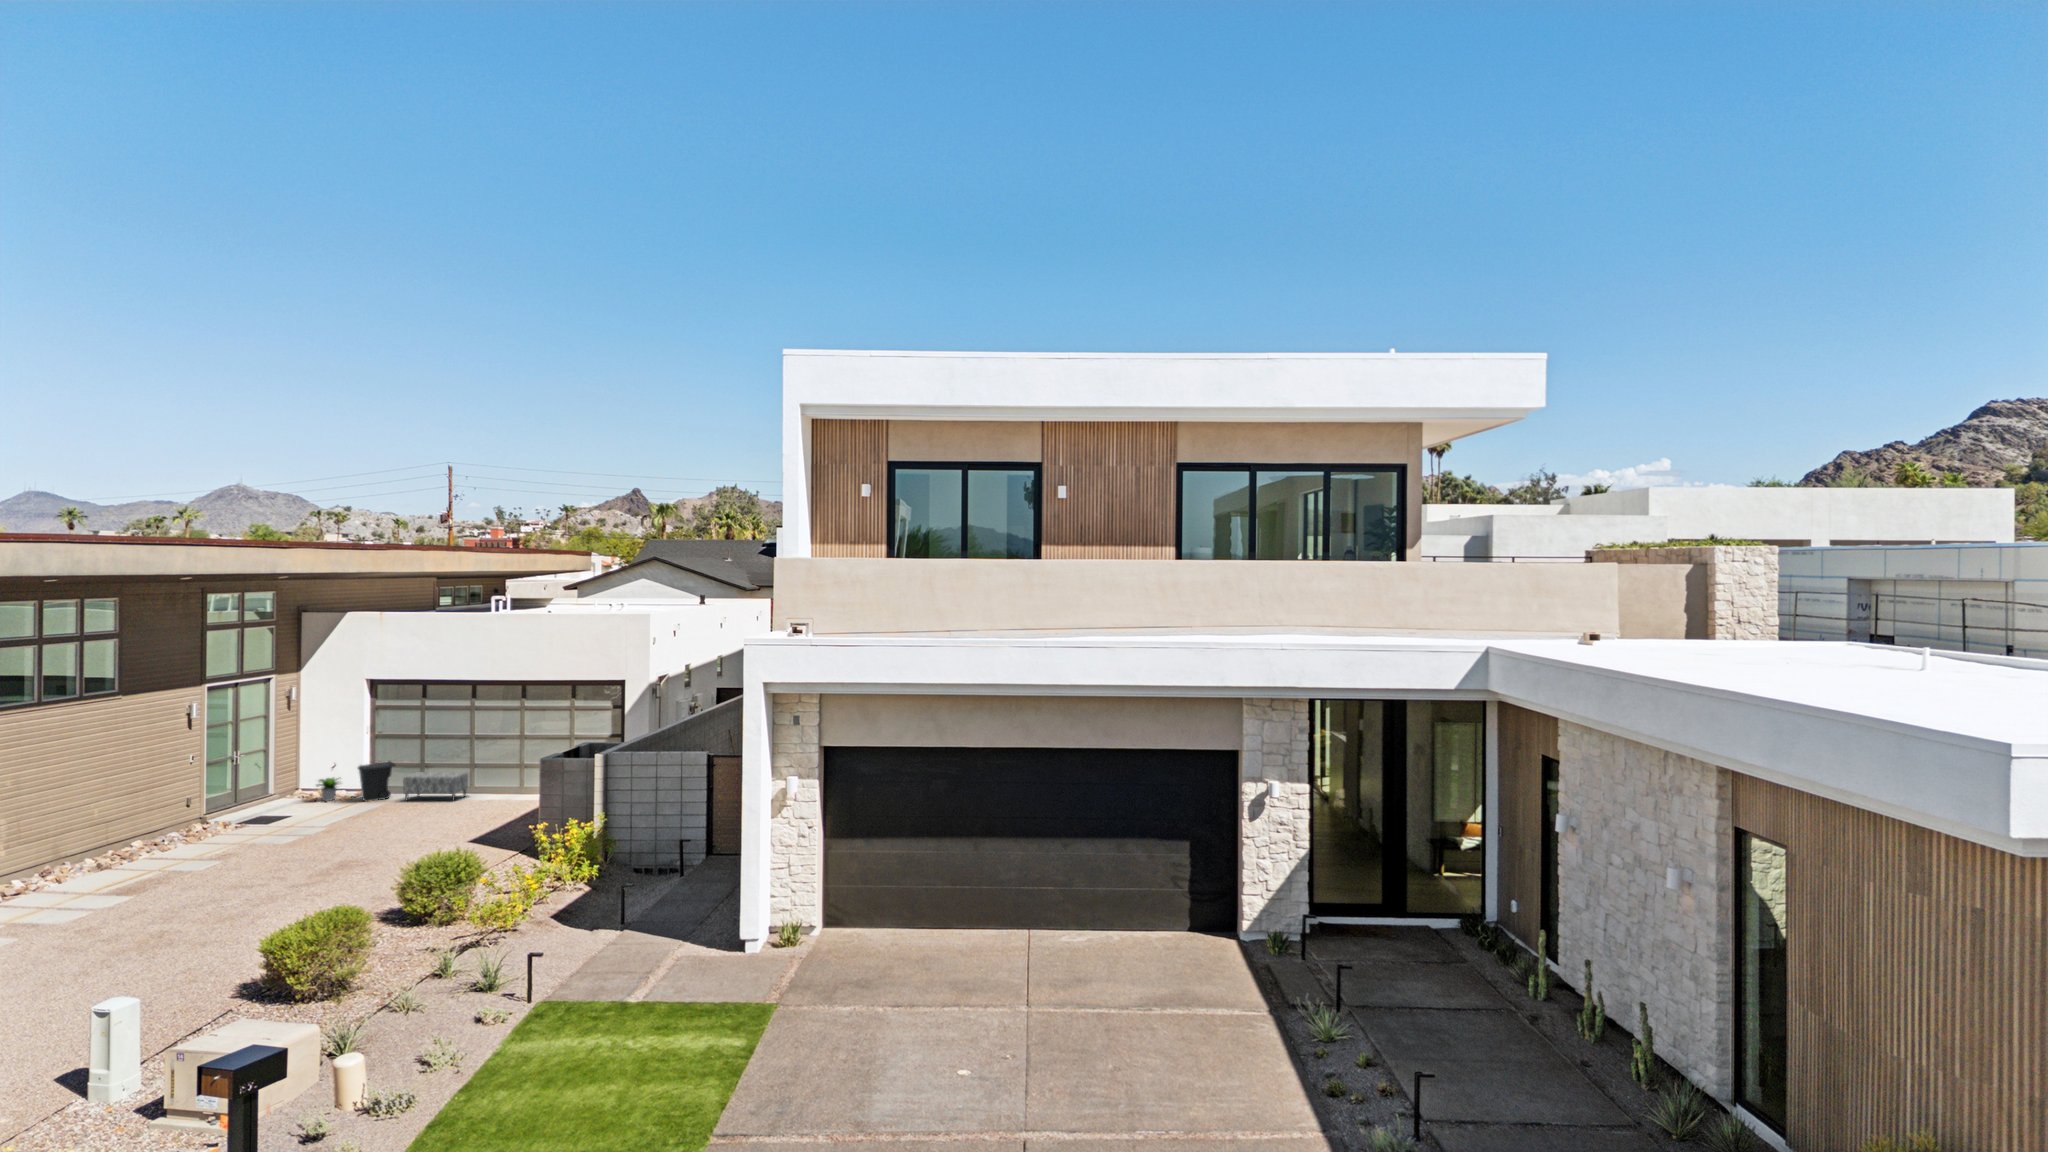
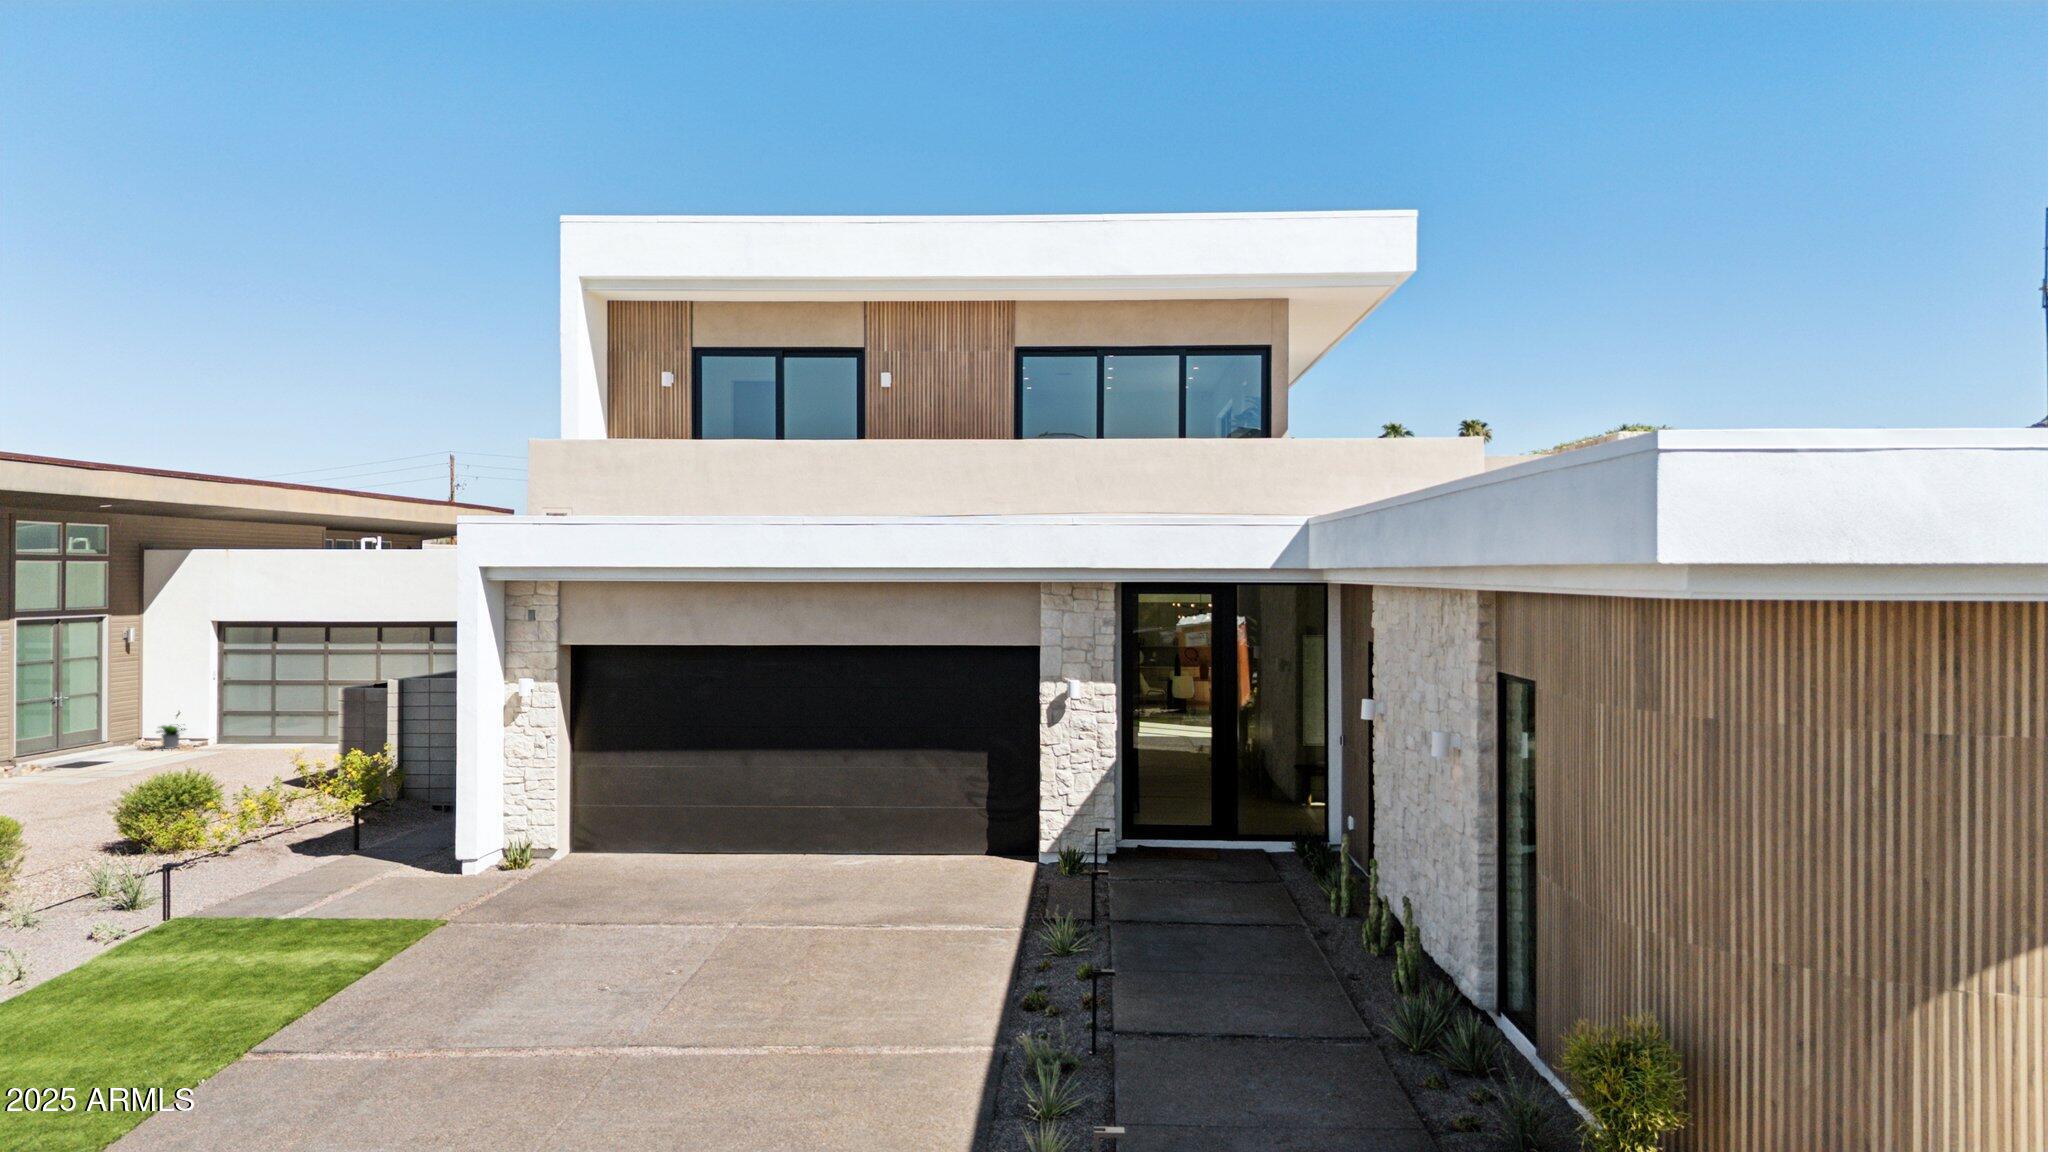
trash can: present [358,761,395,802] -> none [200,707,242,749]
bench: present [403,772,468,801] -> none [246,719,319,749]

